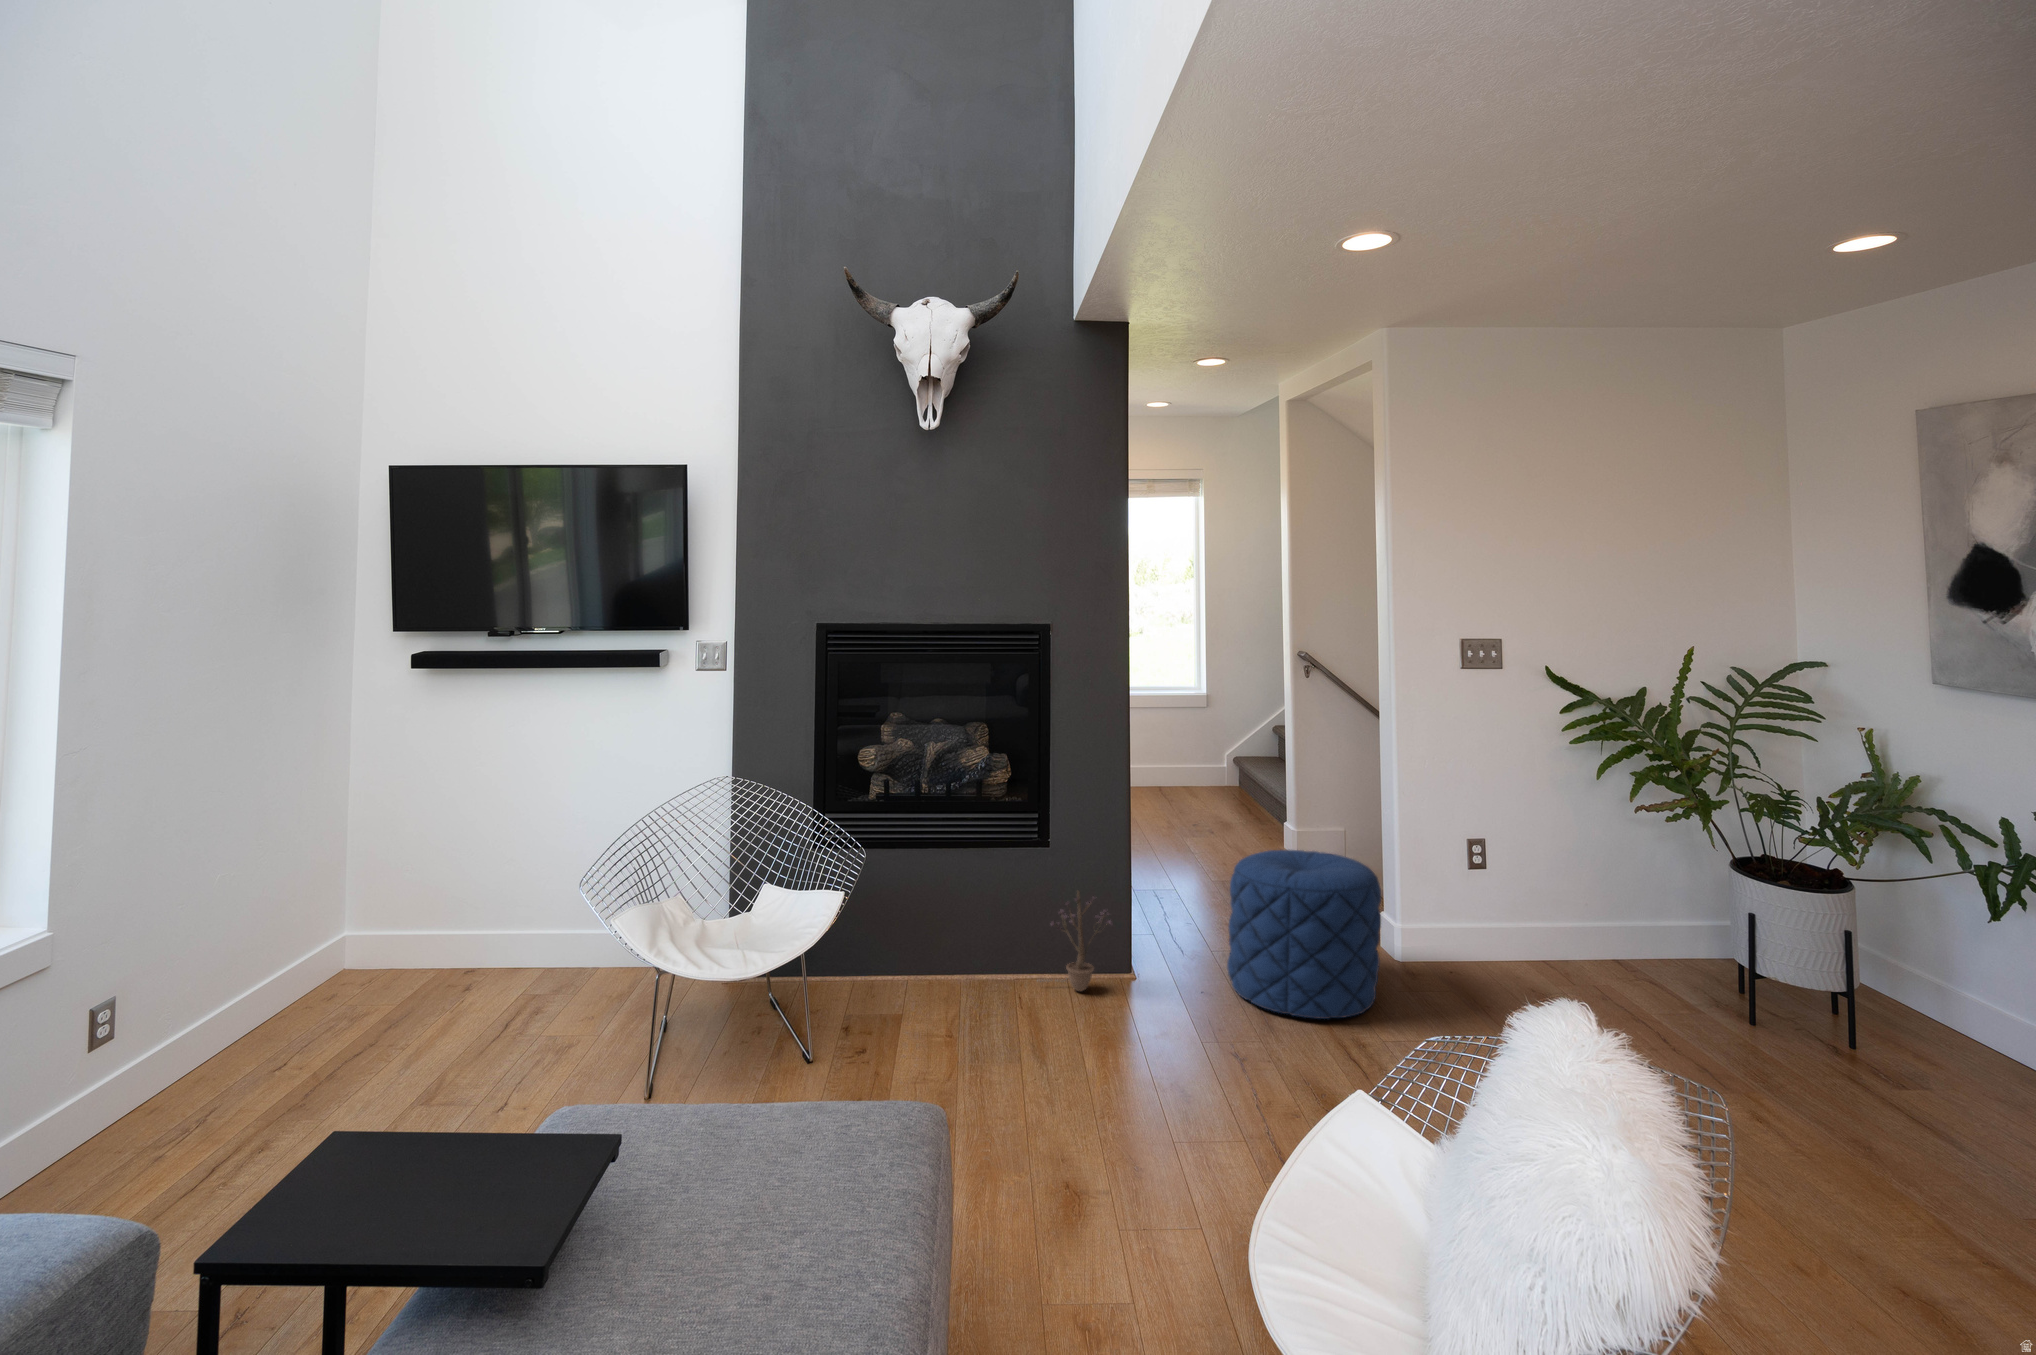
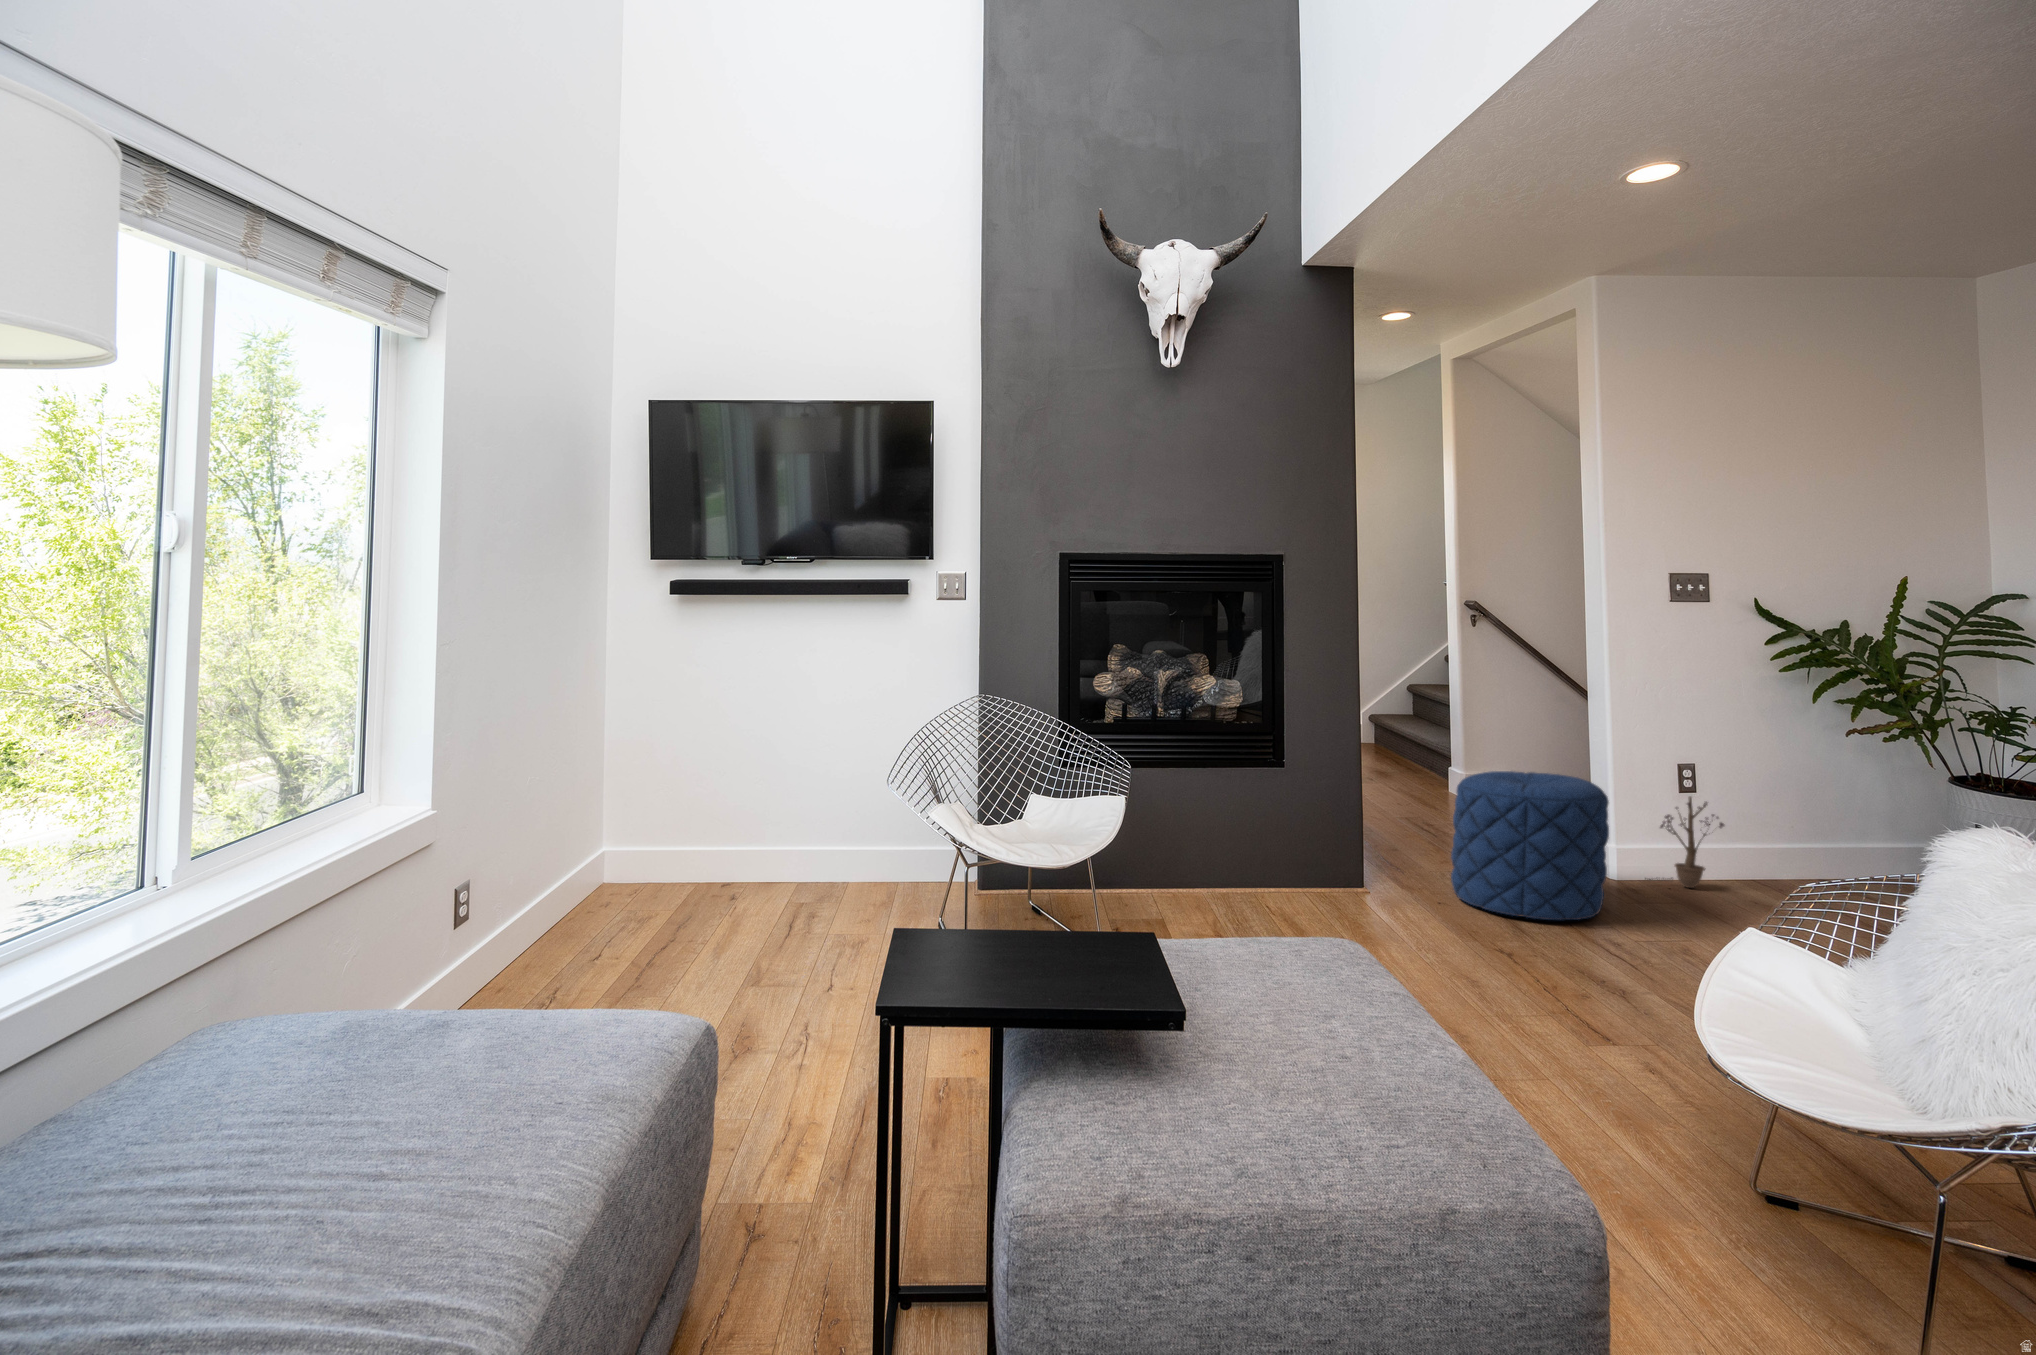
decorative plant: present [1037,891,1113,991] -> present [1645,797,1724,888]

